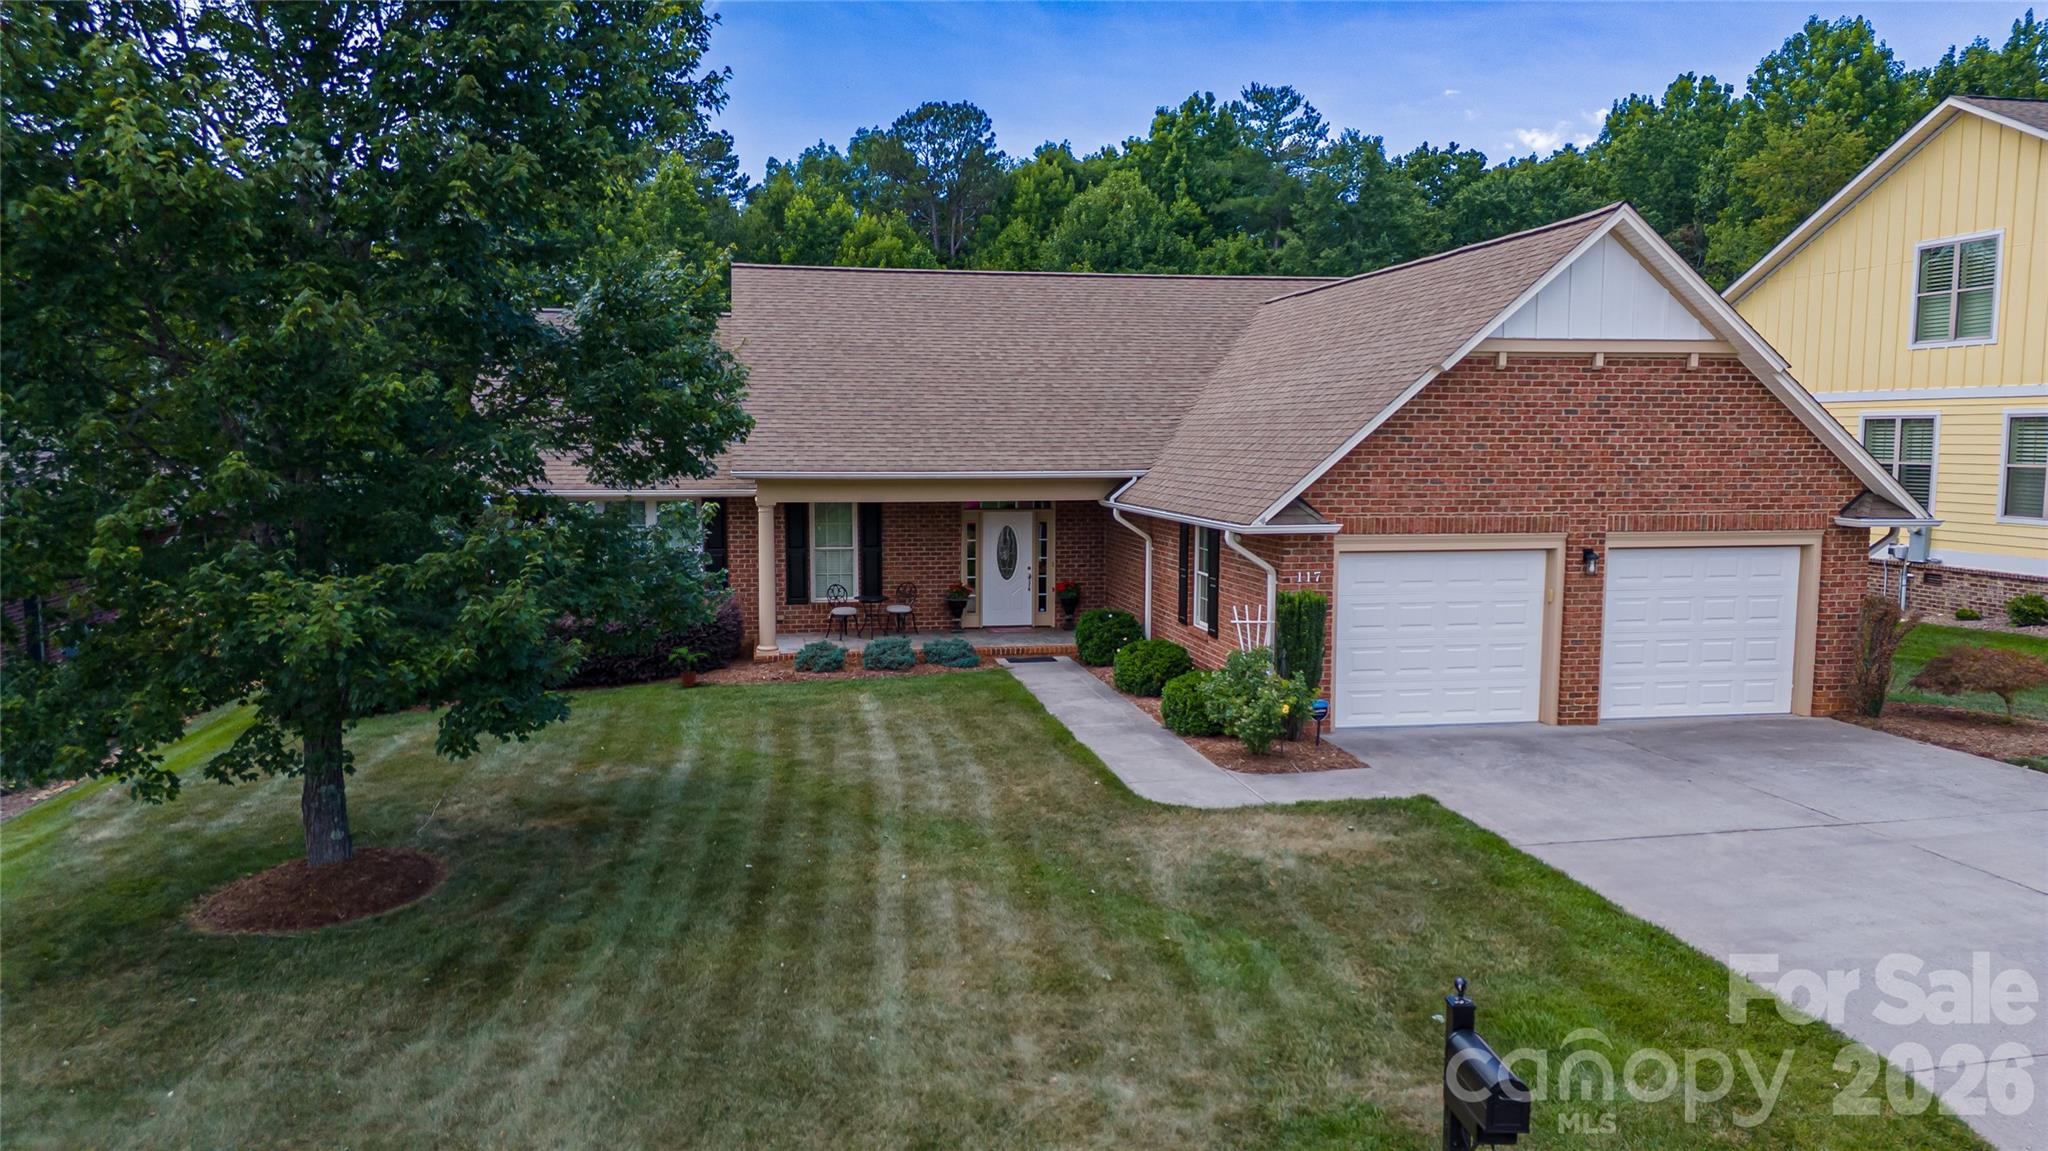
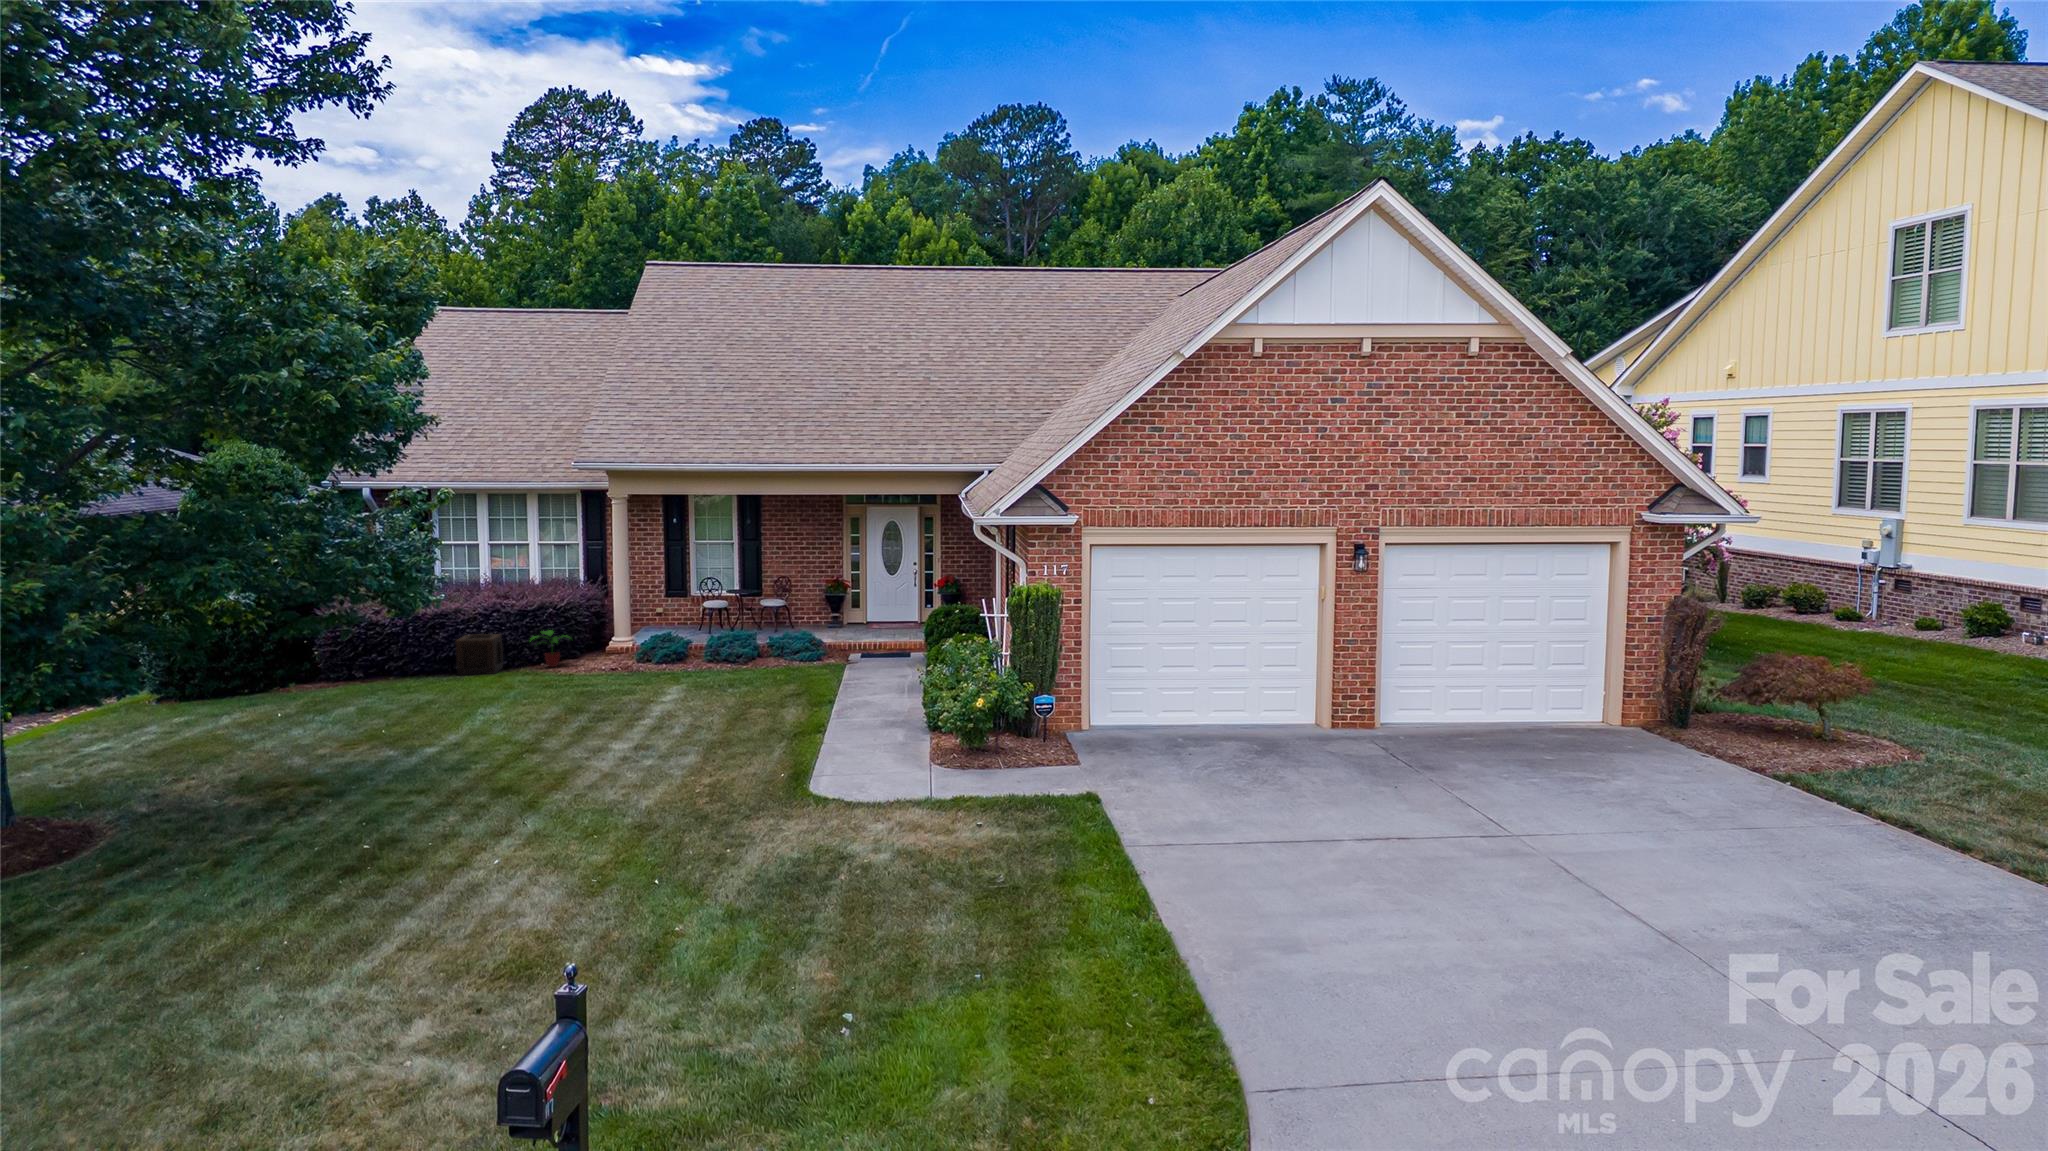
wooden crate: none [595,653,636,698] -> present [456,634,503,675]

